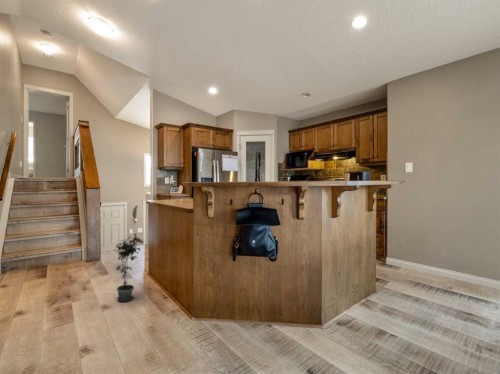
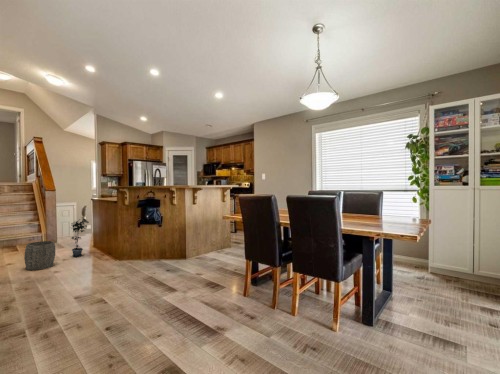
woven basket: none [33,279,88,341] -> present [24,241,55,270]

